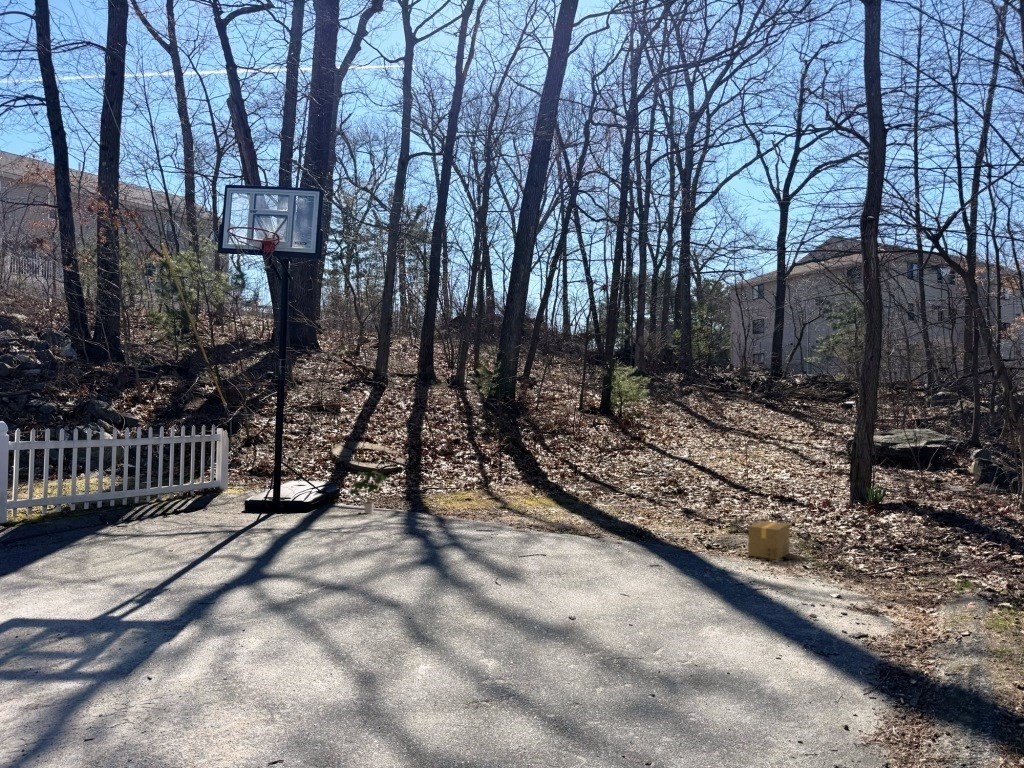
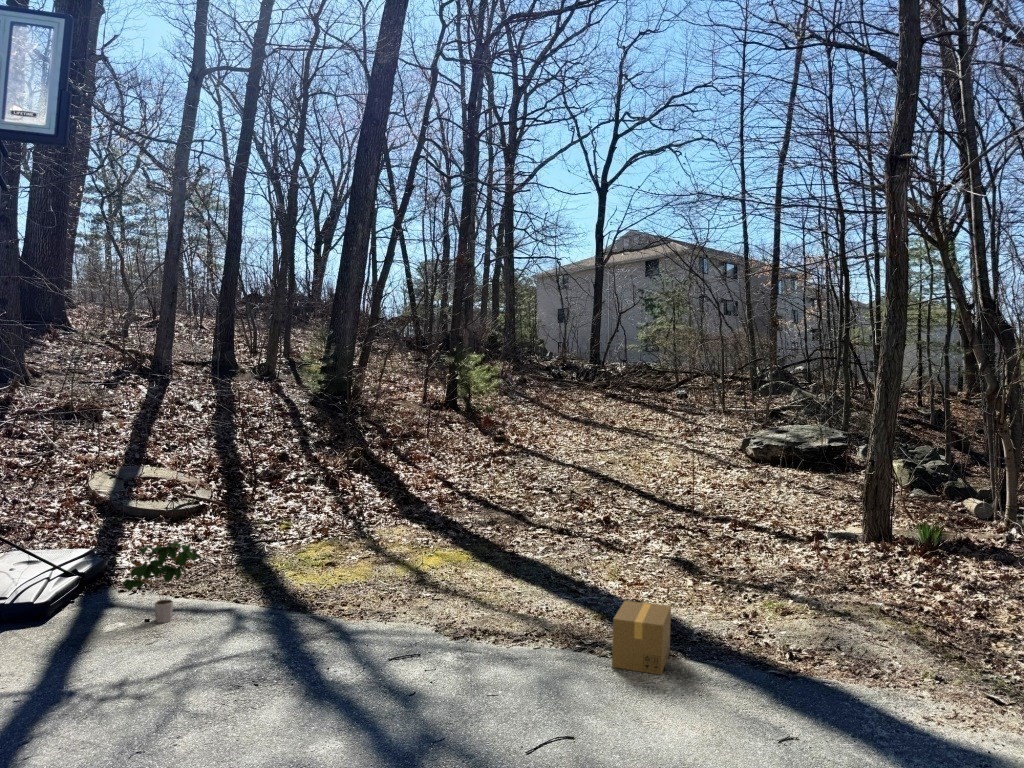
cardboard box: present [748,521,790,560] -> present [612,601,671,675]

